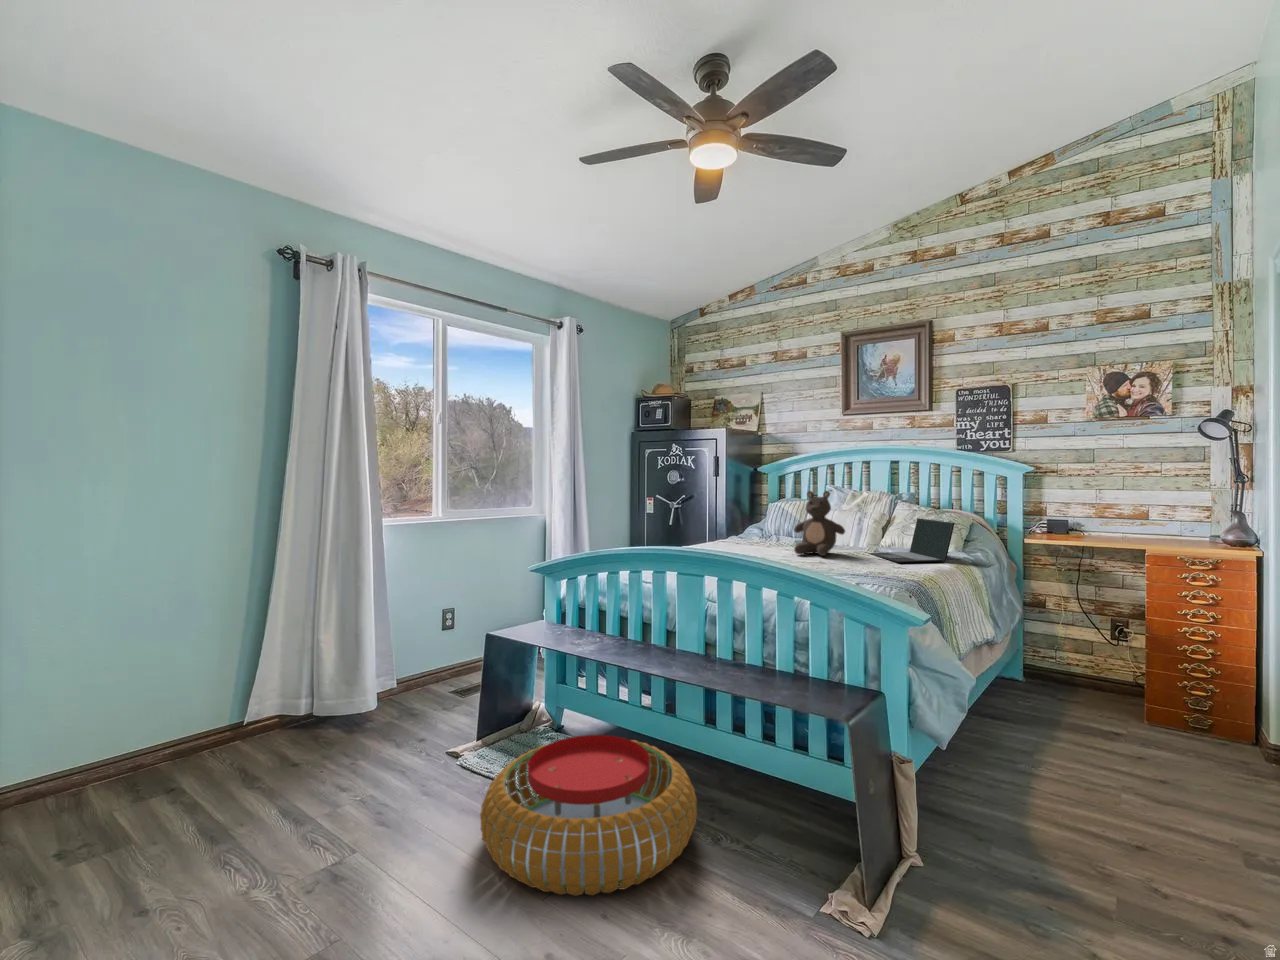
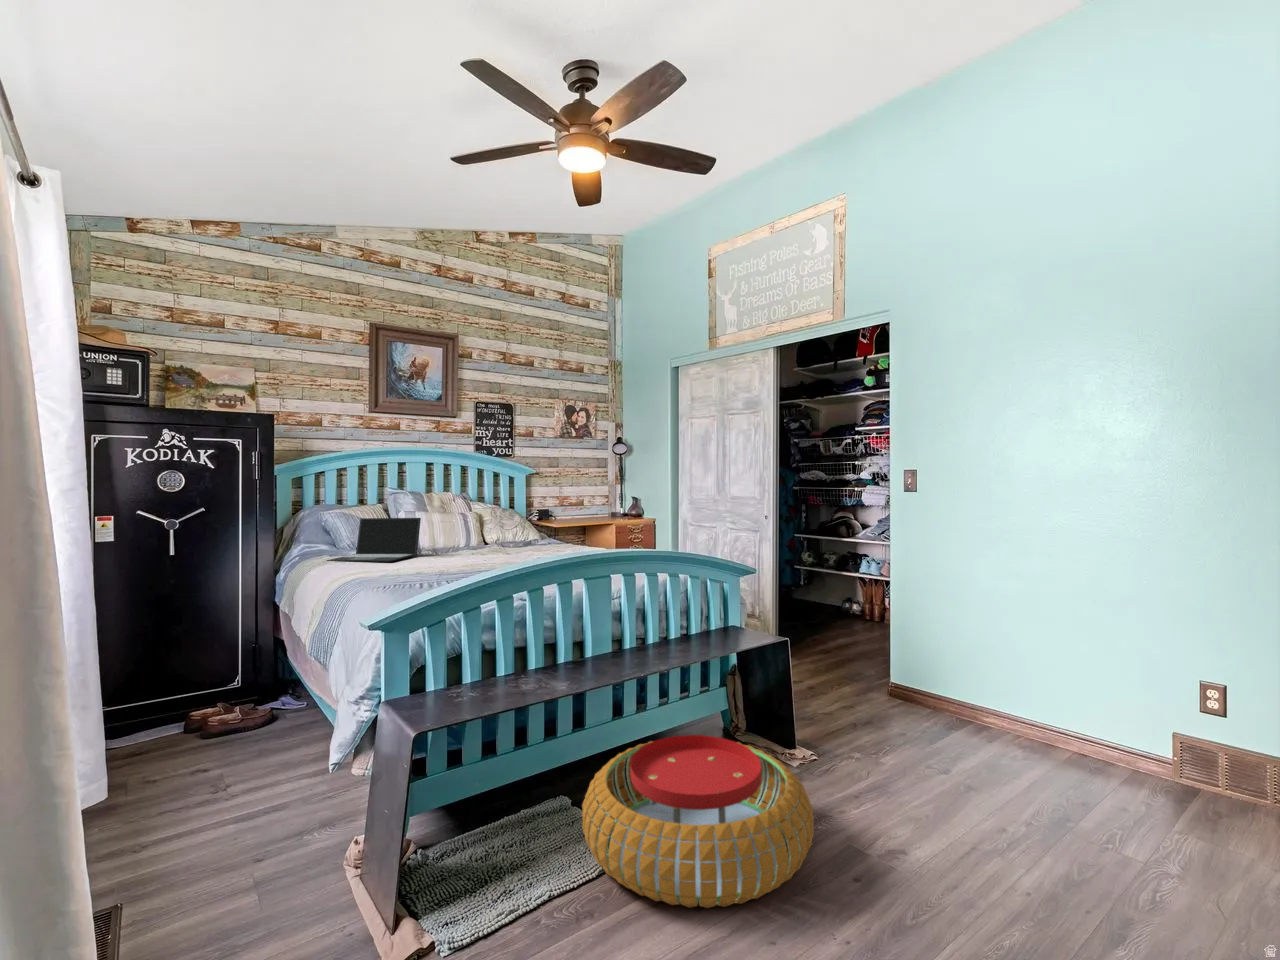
teddy bear: present [794,491,845,556] -> none [435,489,489,556]
laptop: present [868,518,955,563] -> present [326,518,421,562]

